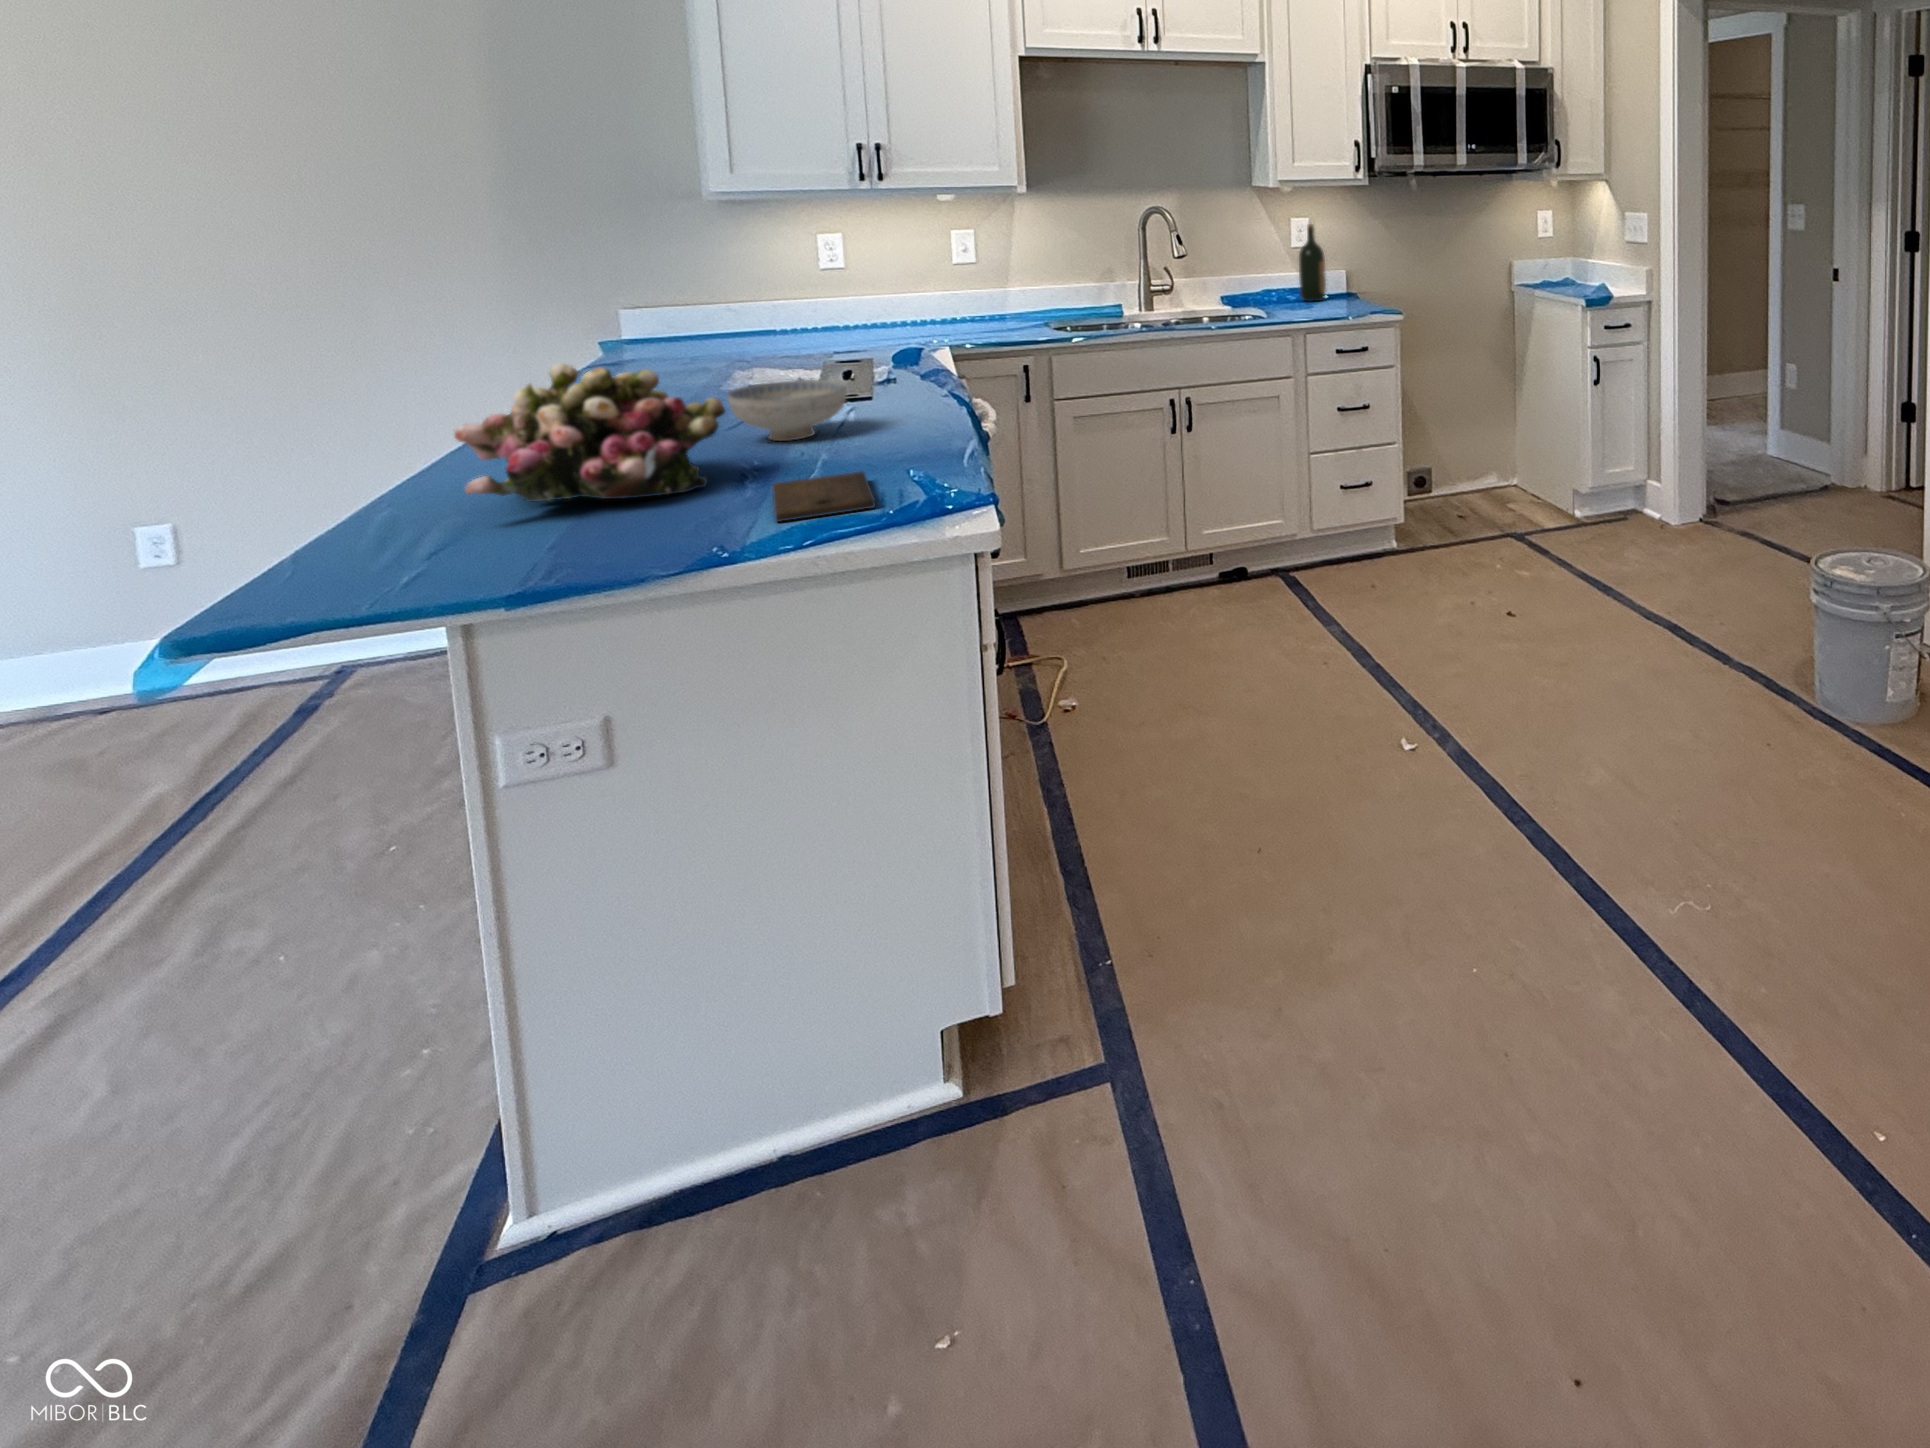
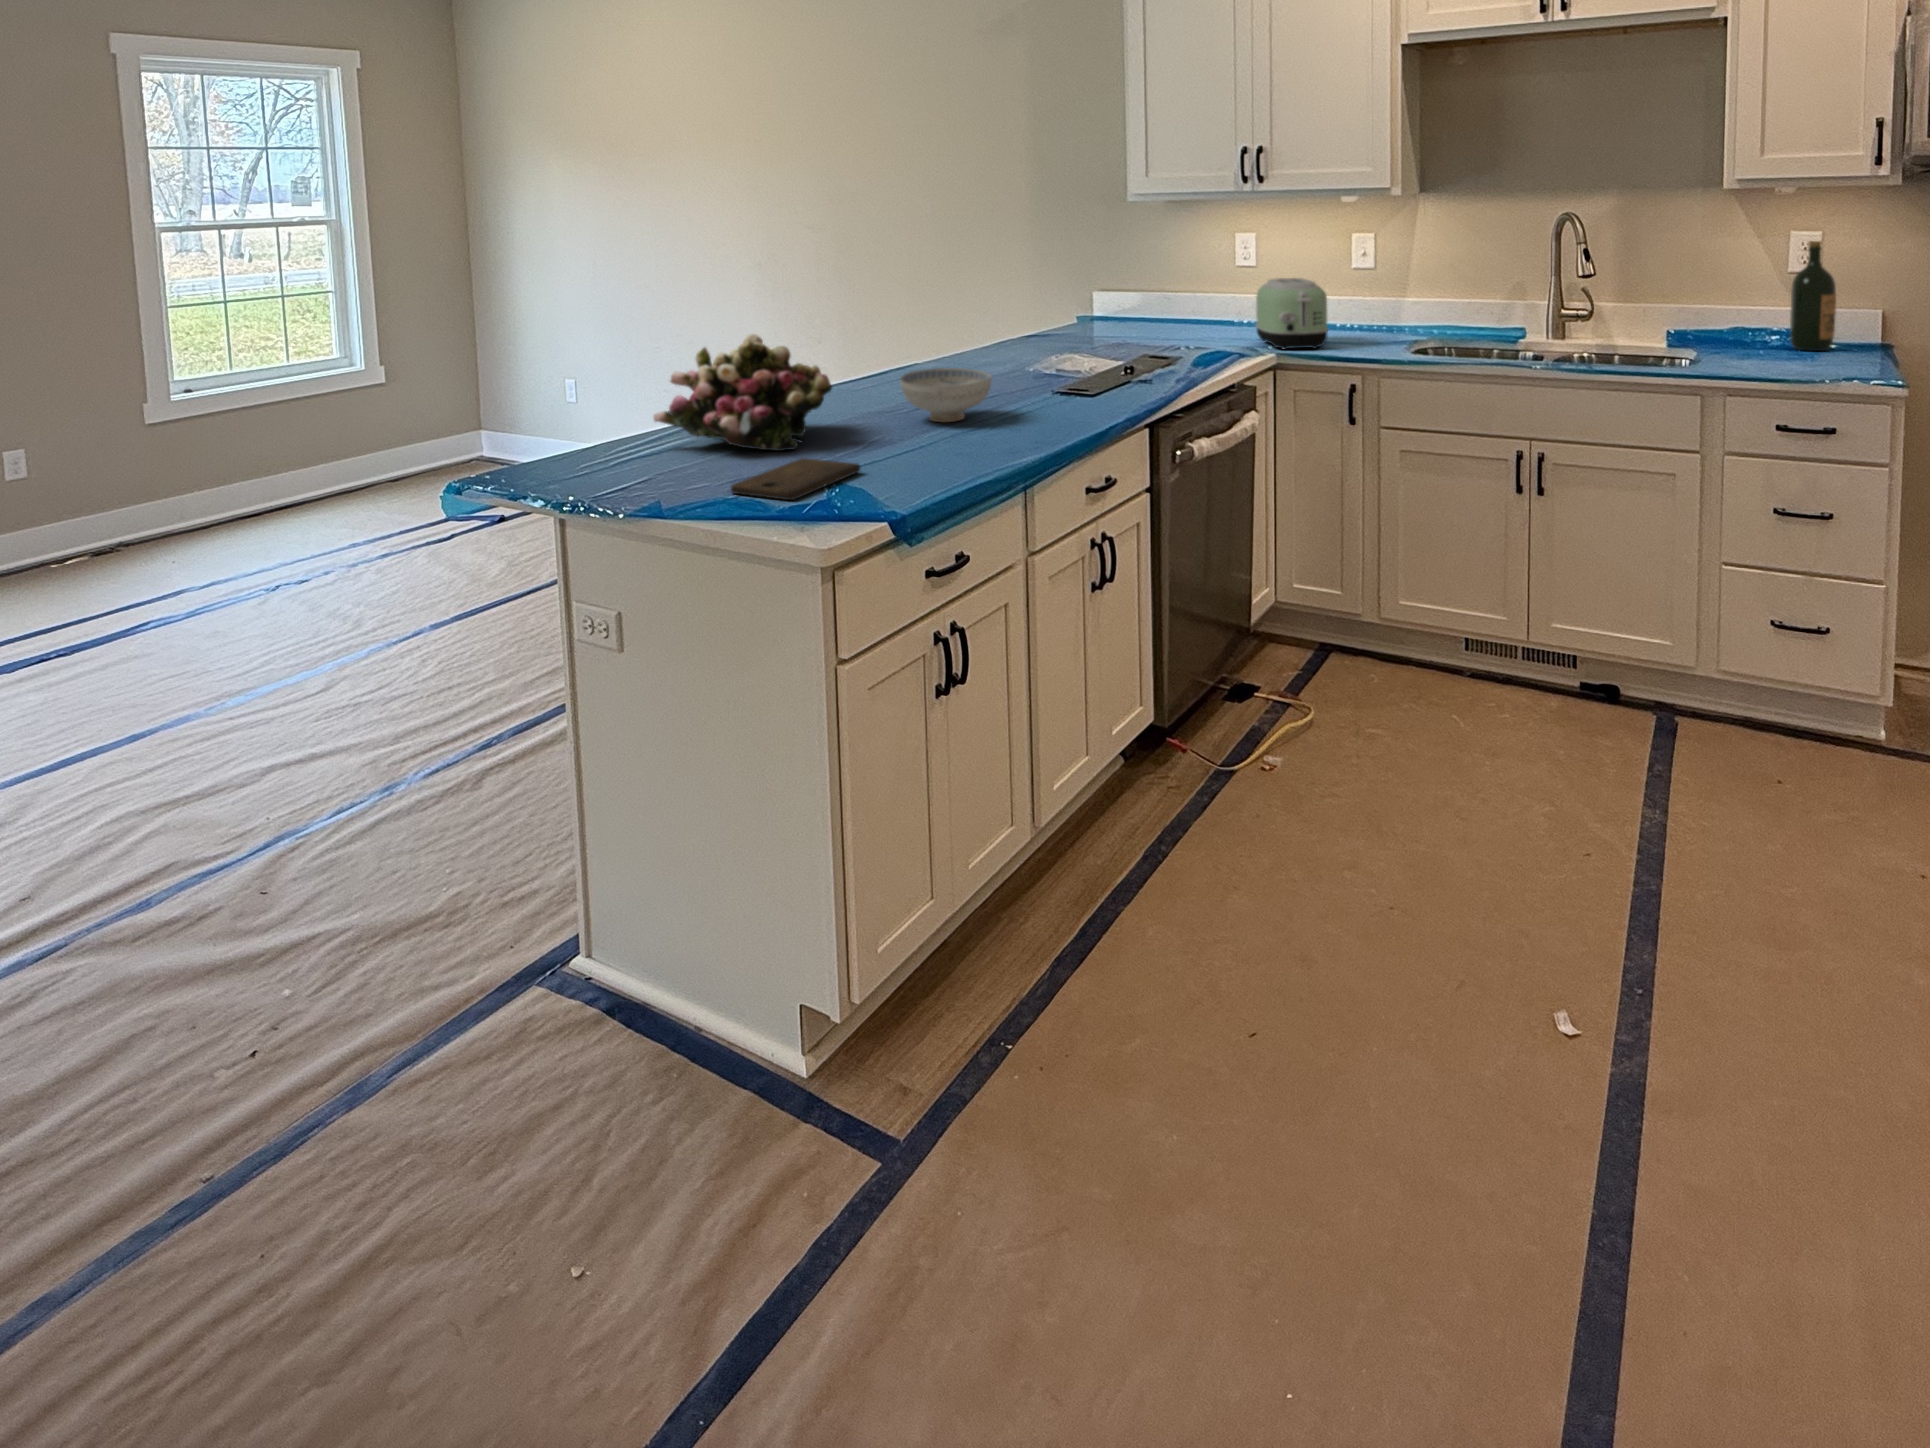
toaster: none [899,275,987,345] -> present [1255,278,1328,350]

